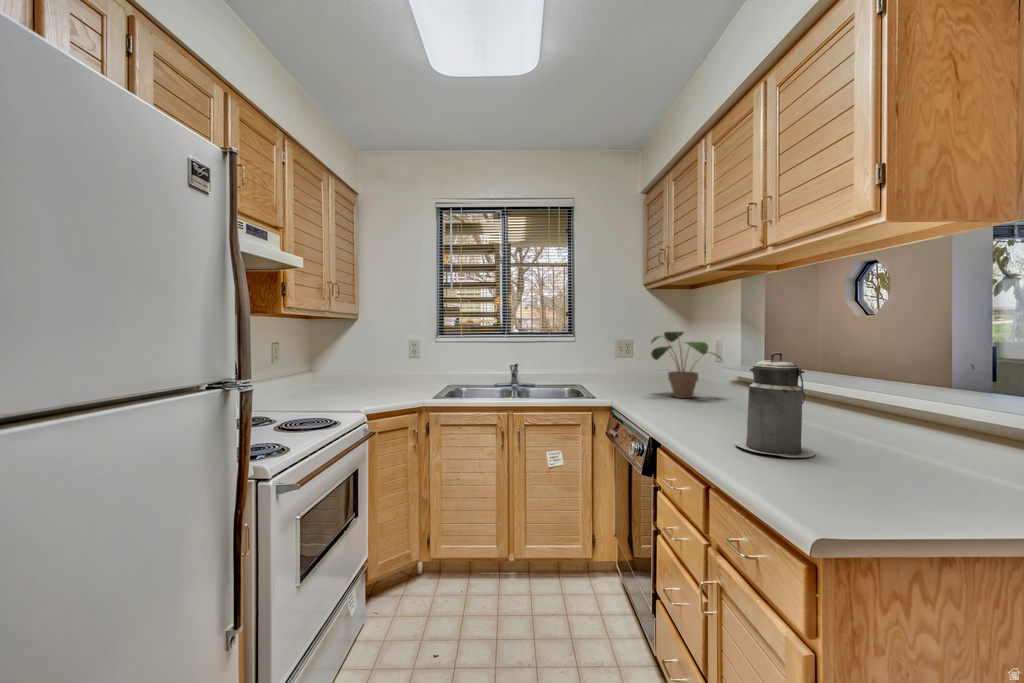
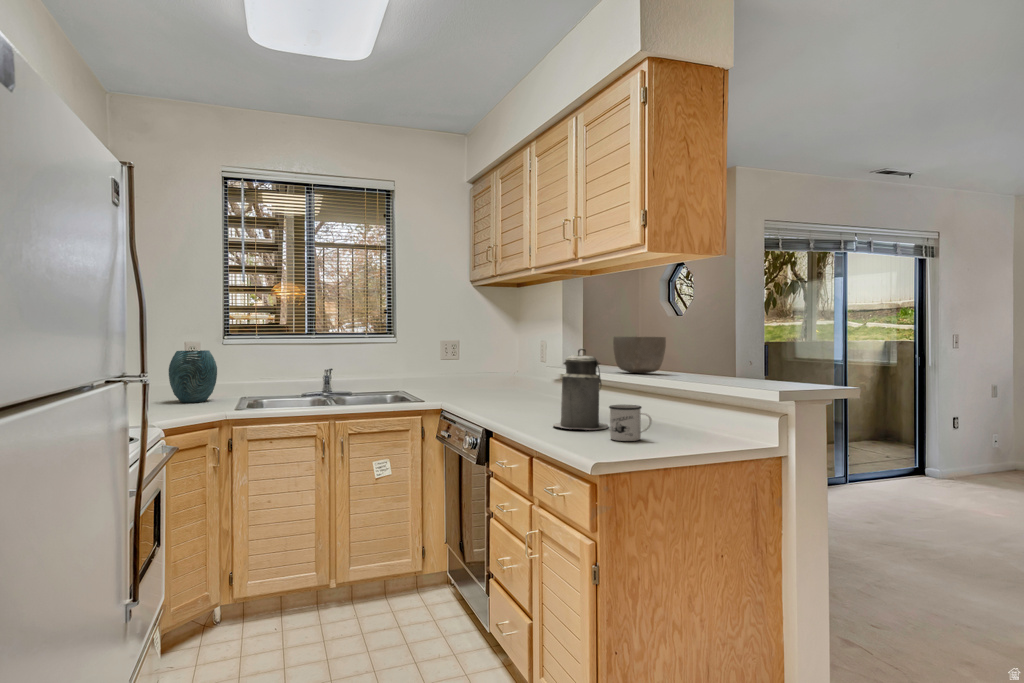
potted plant: present [651,331,721,398] -> none [480,330,548,398]
bowl: none [812,337,890,382] -> present [613,336,666,373]
vase: none [397,348,432,389] -> present [169,350,217,403]
mug: none [826,432,904,489] -> present [609,405,652,441]

